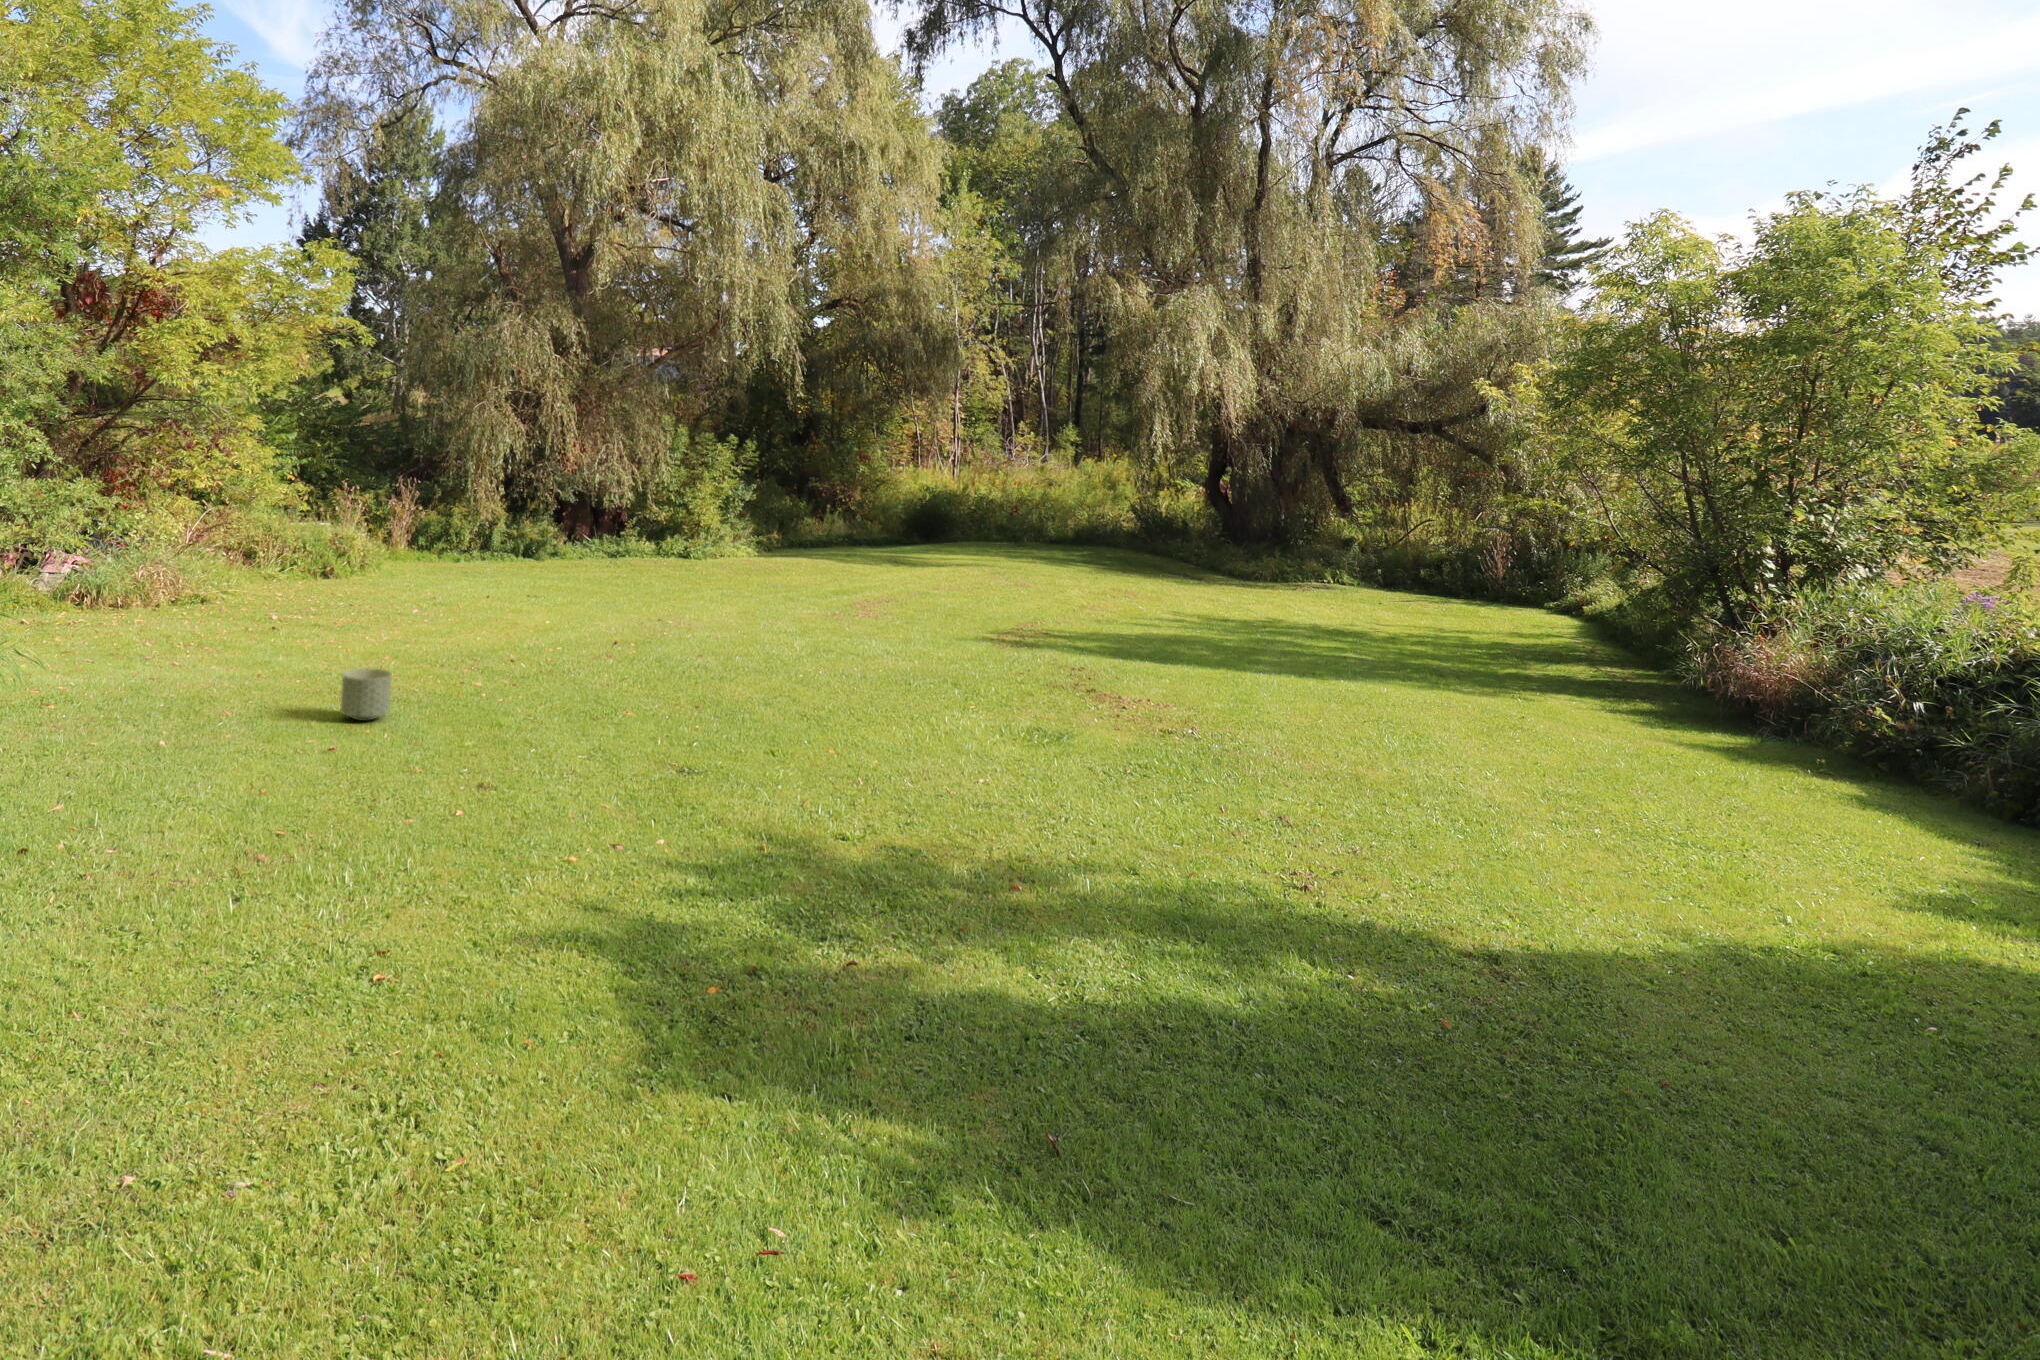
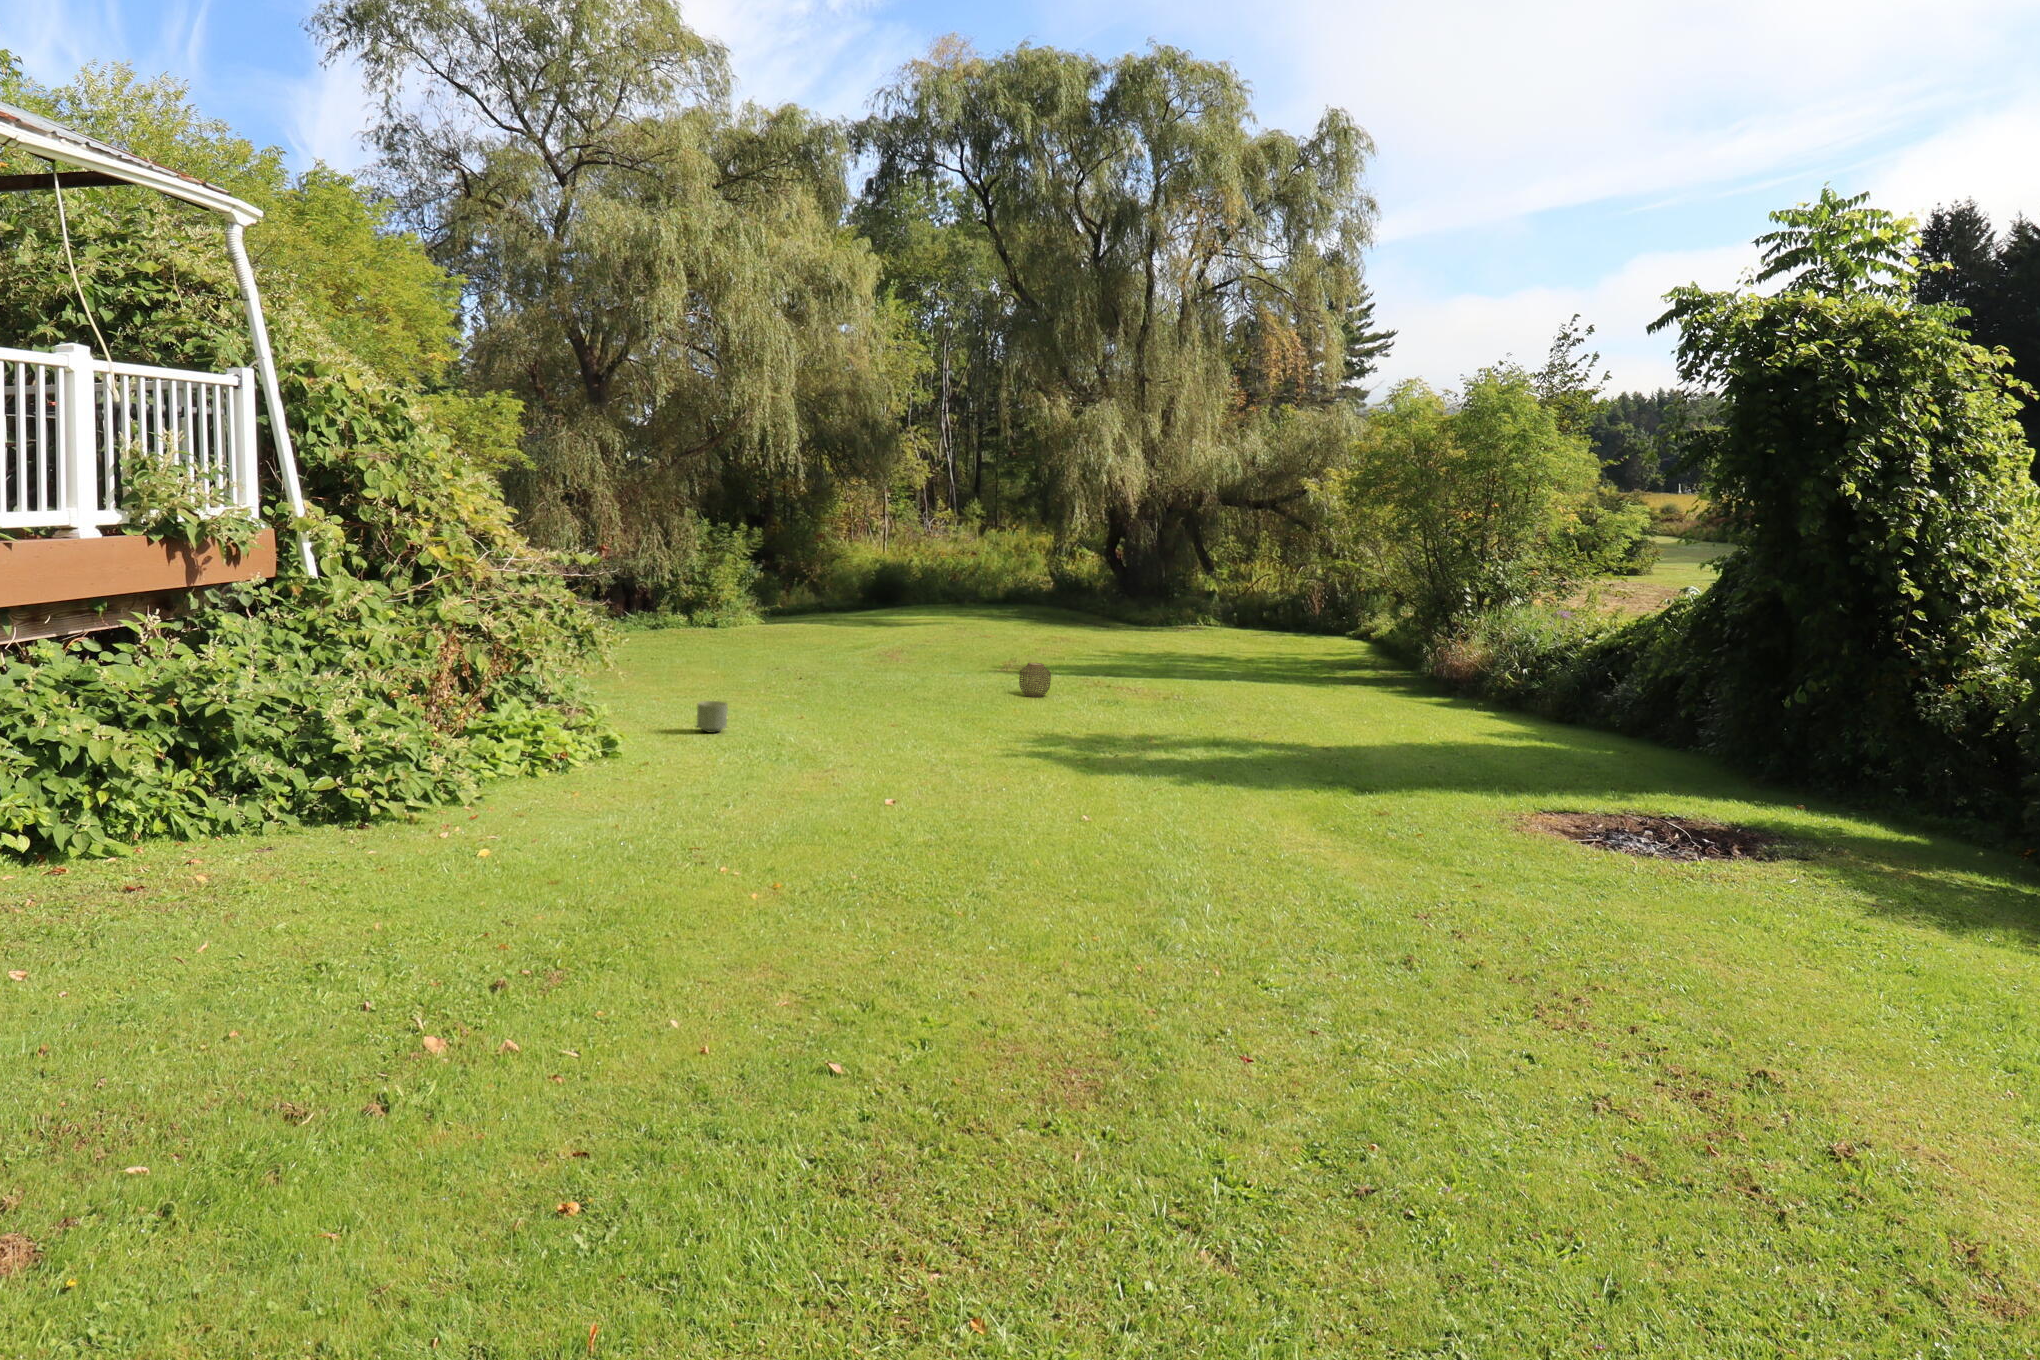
woven basket: none [957,631,1007,686] -> present [1019,663,1051,698]

